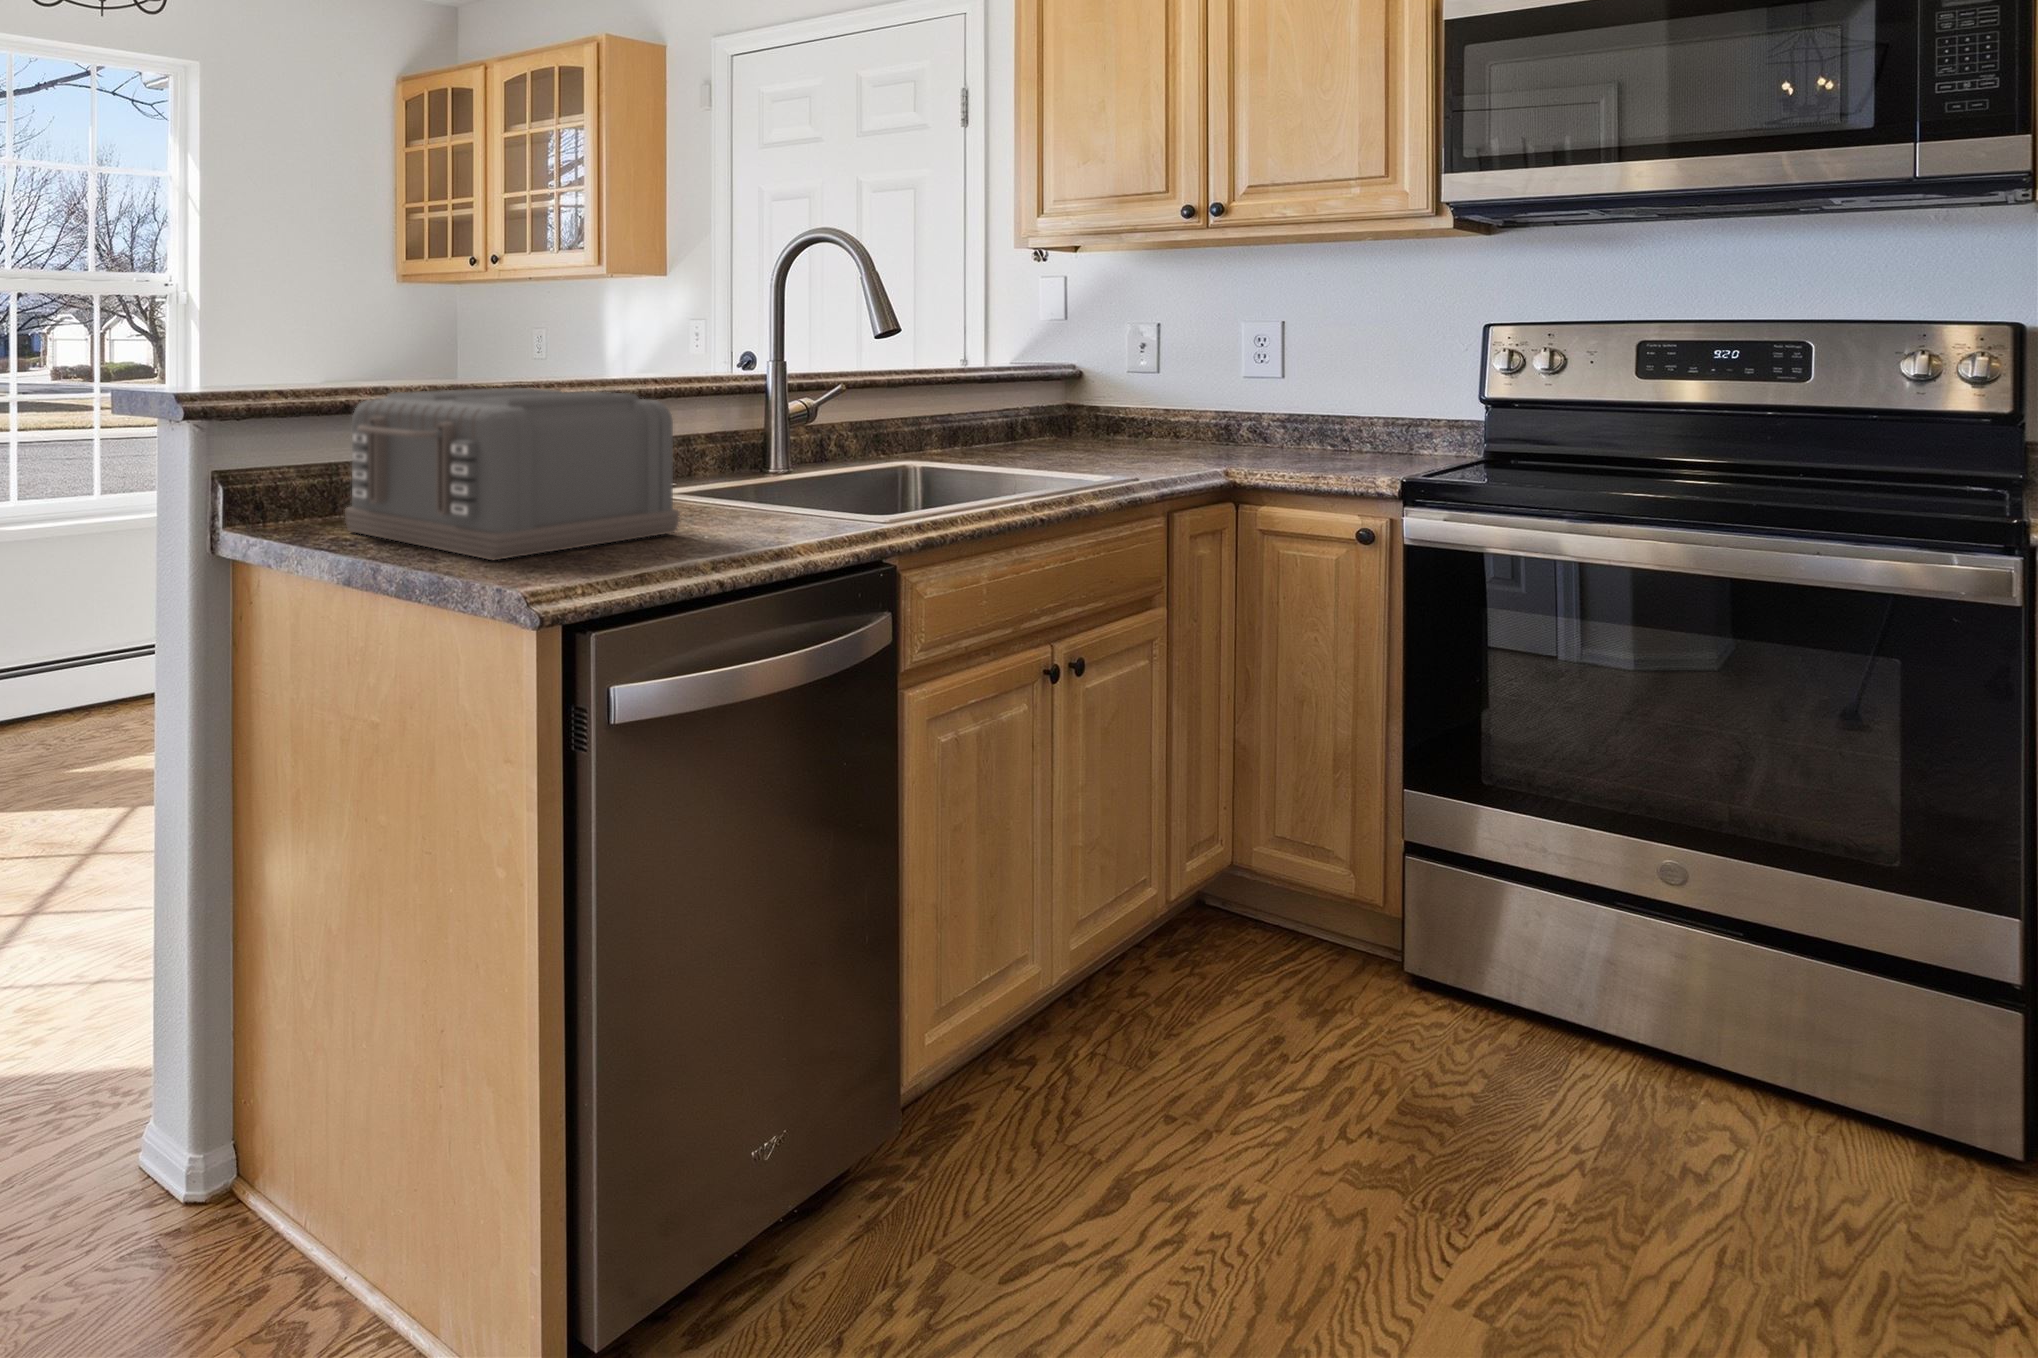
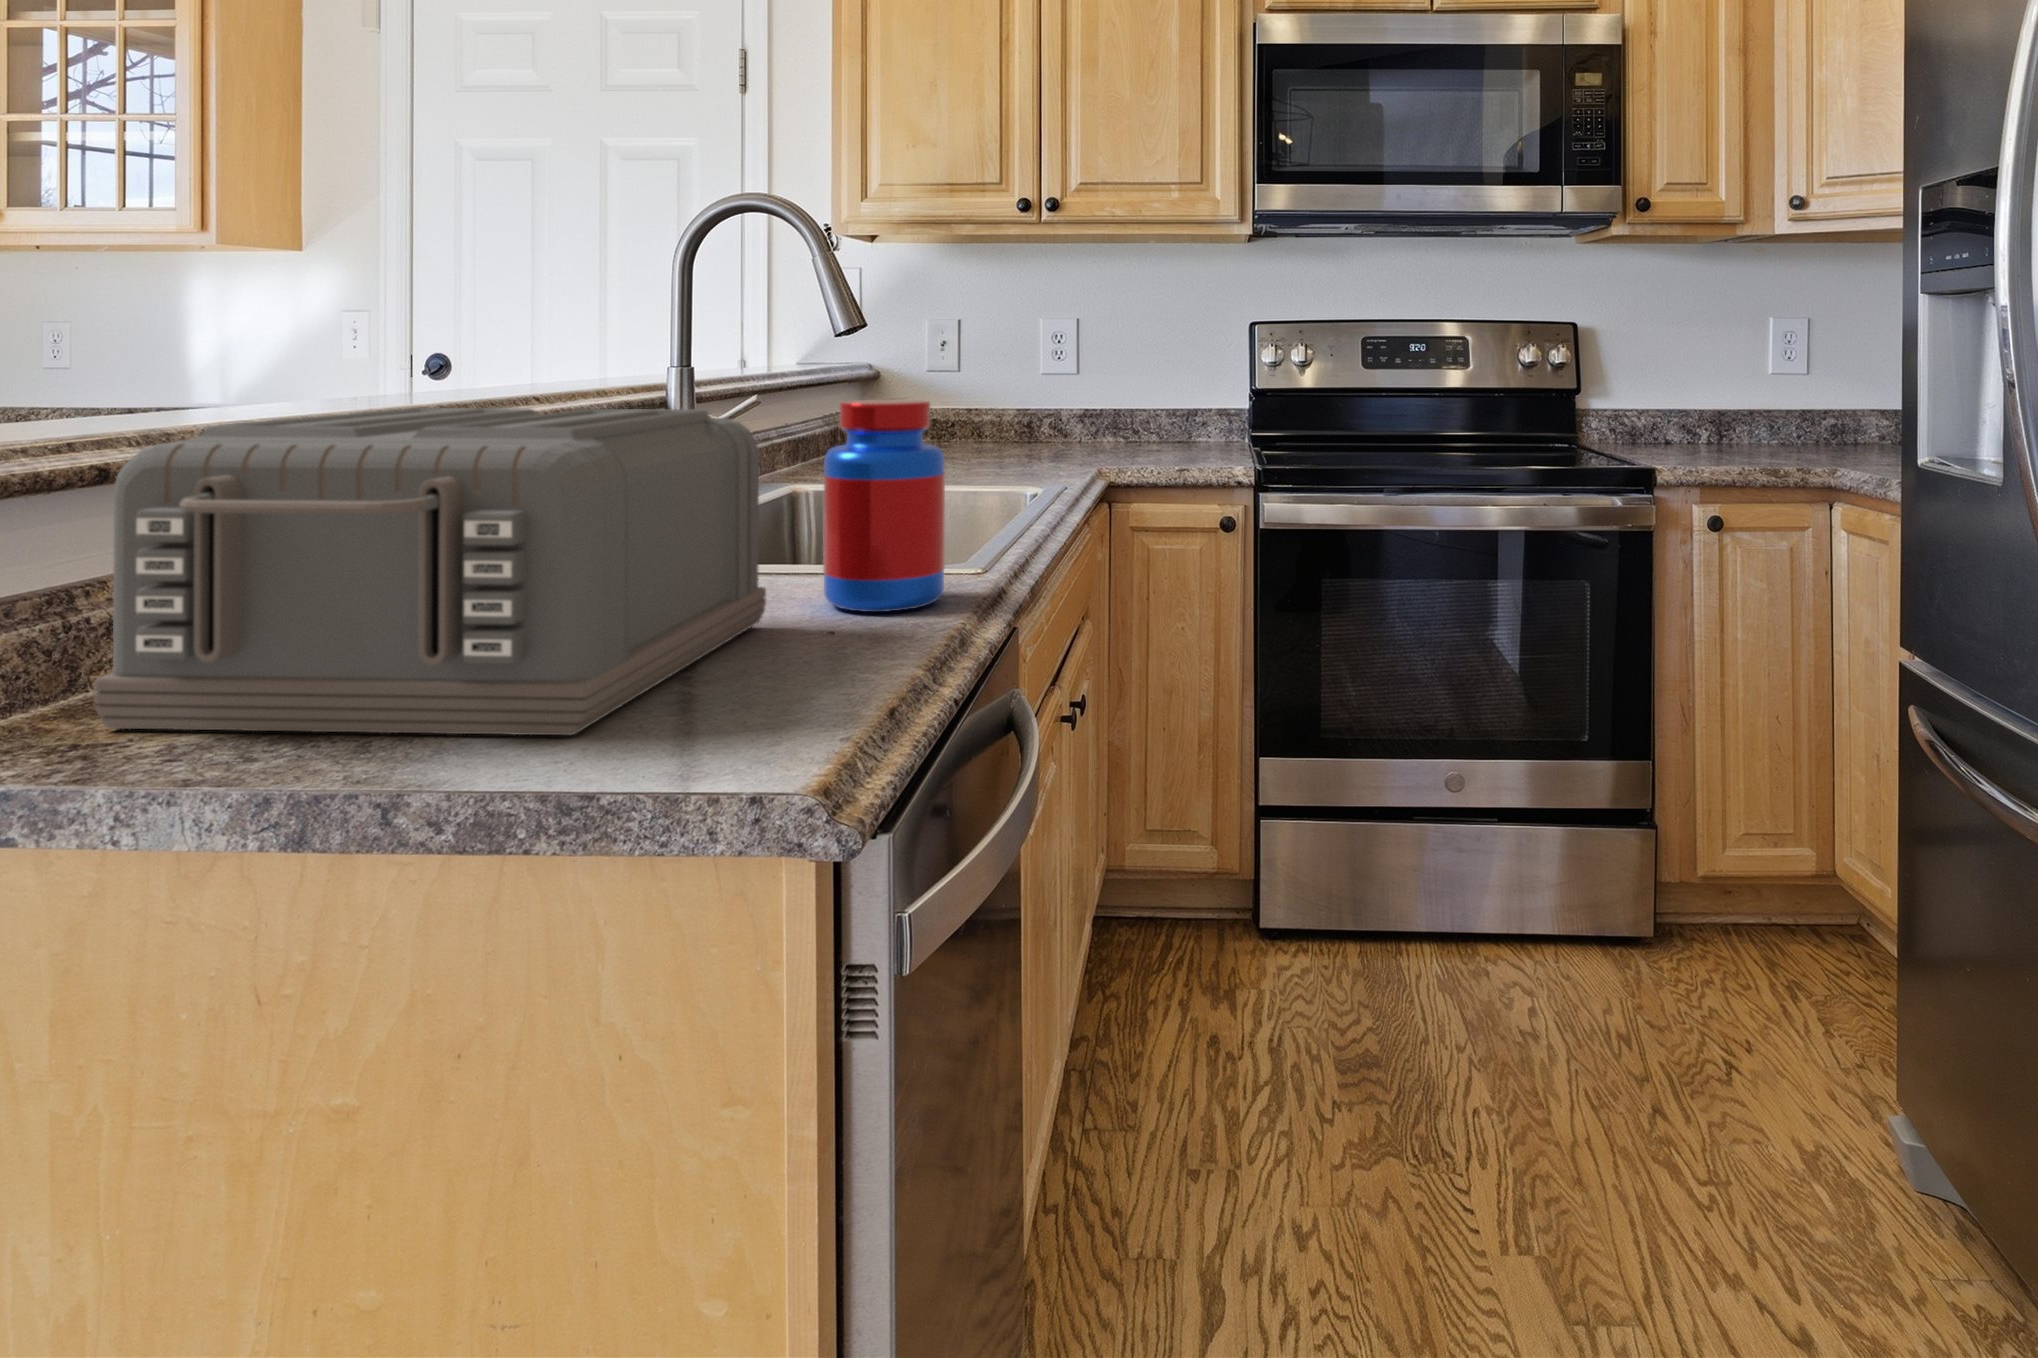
jar: none [732,392,816,538] -> present [823,400,945,612]

